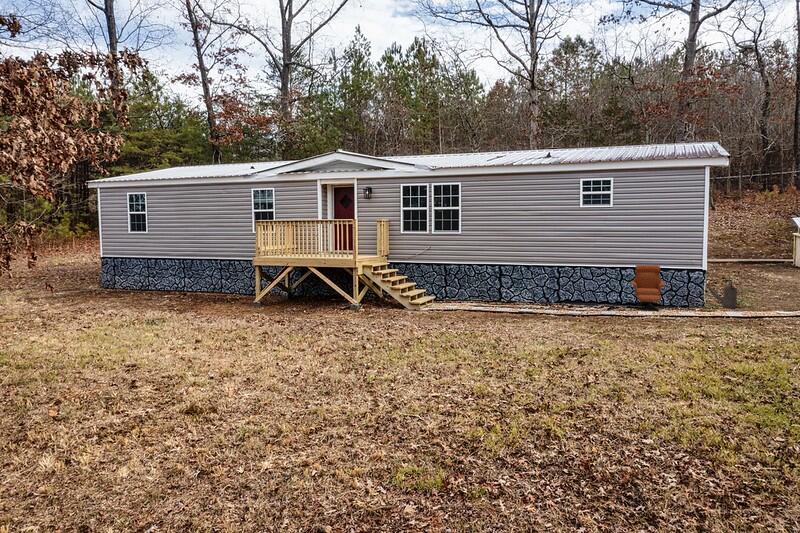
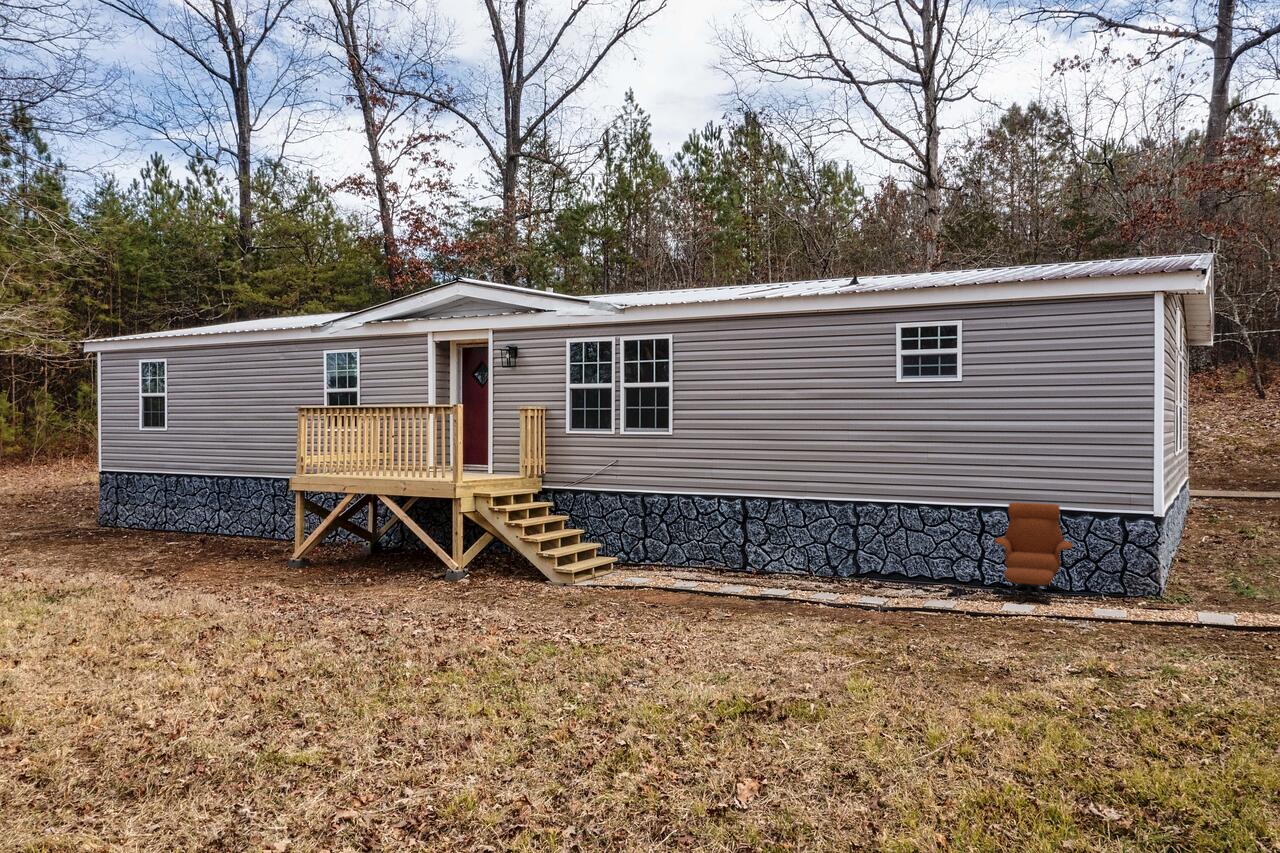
watering can: present [706,281,743,308] -> none [1163,542,1246,604]

